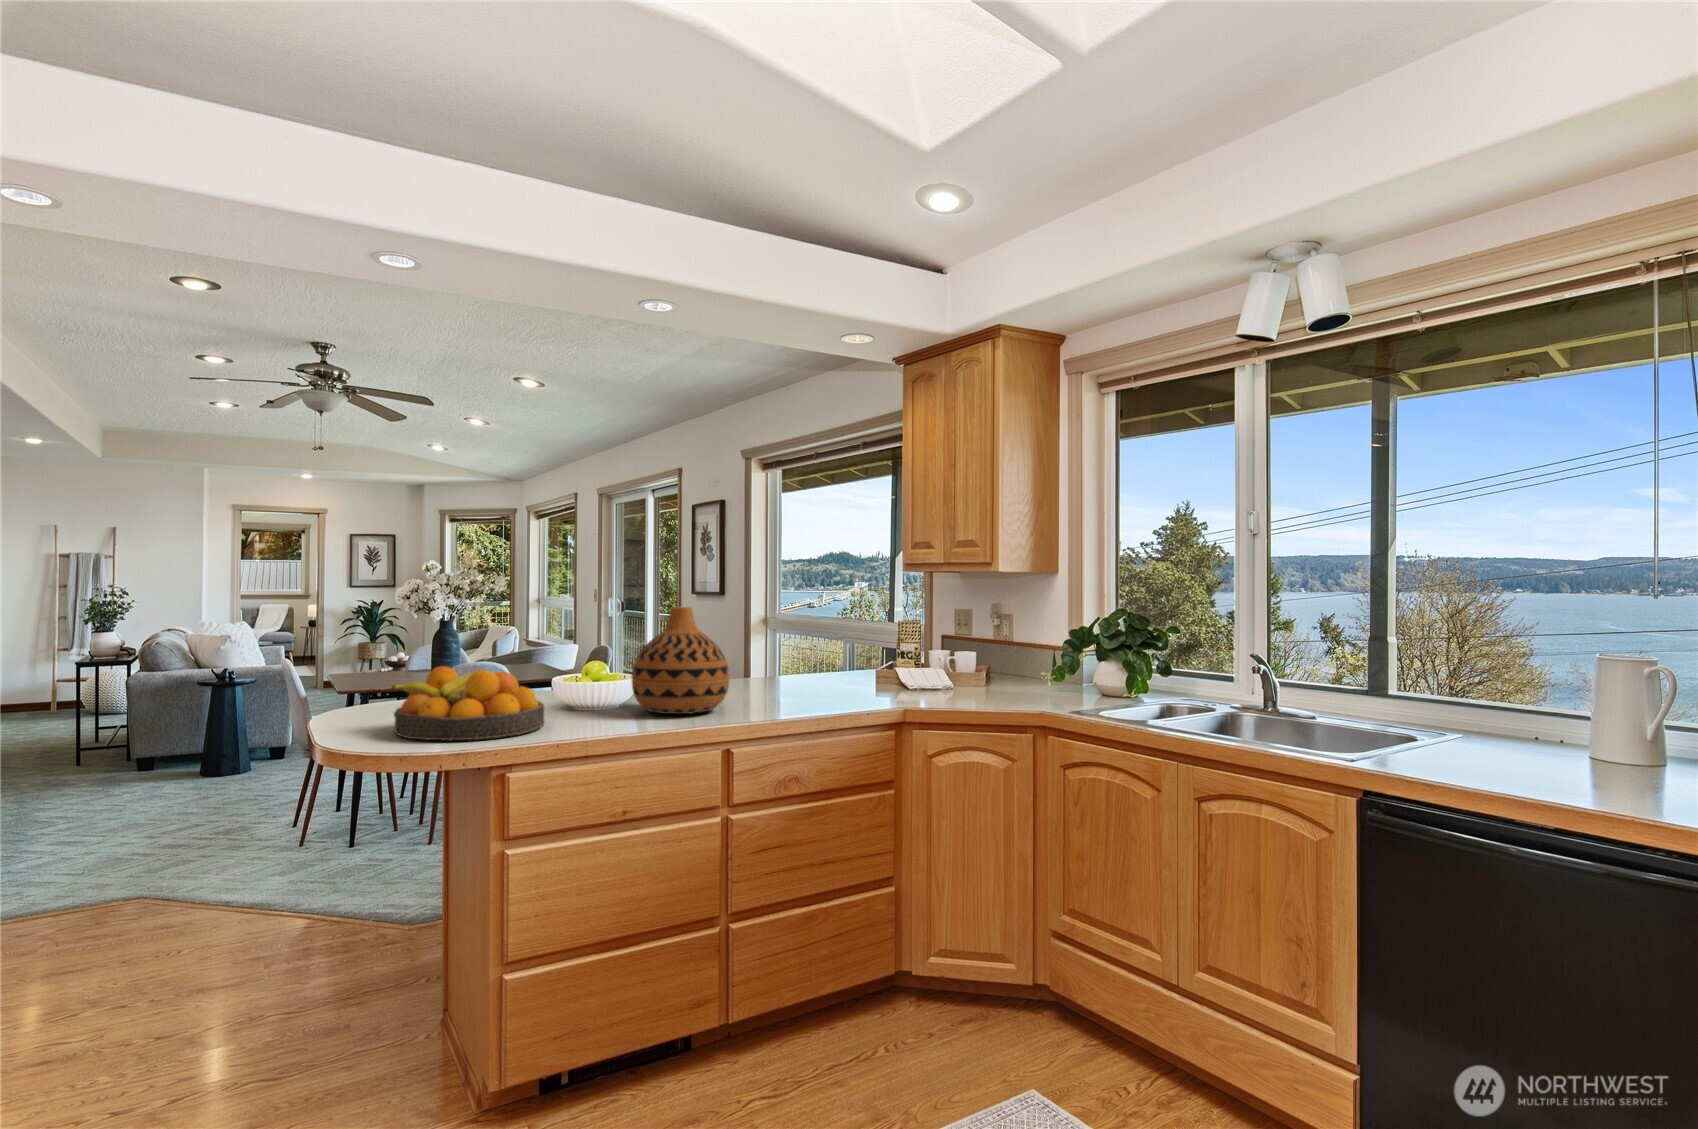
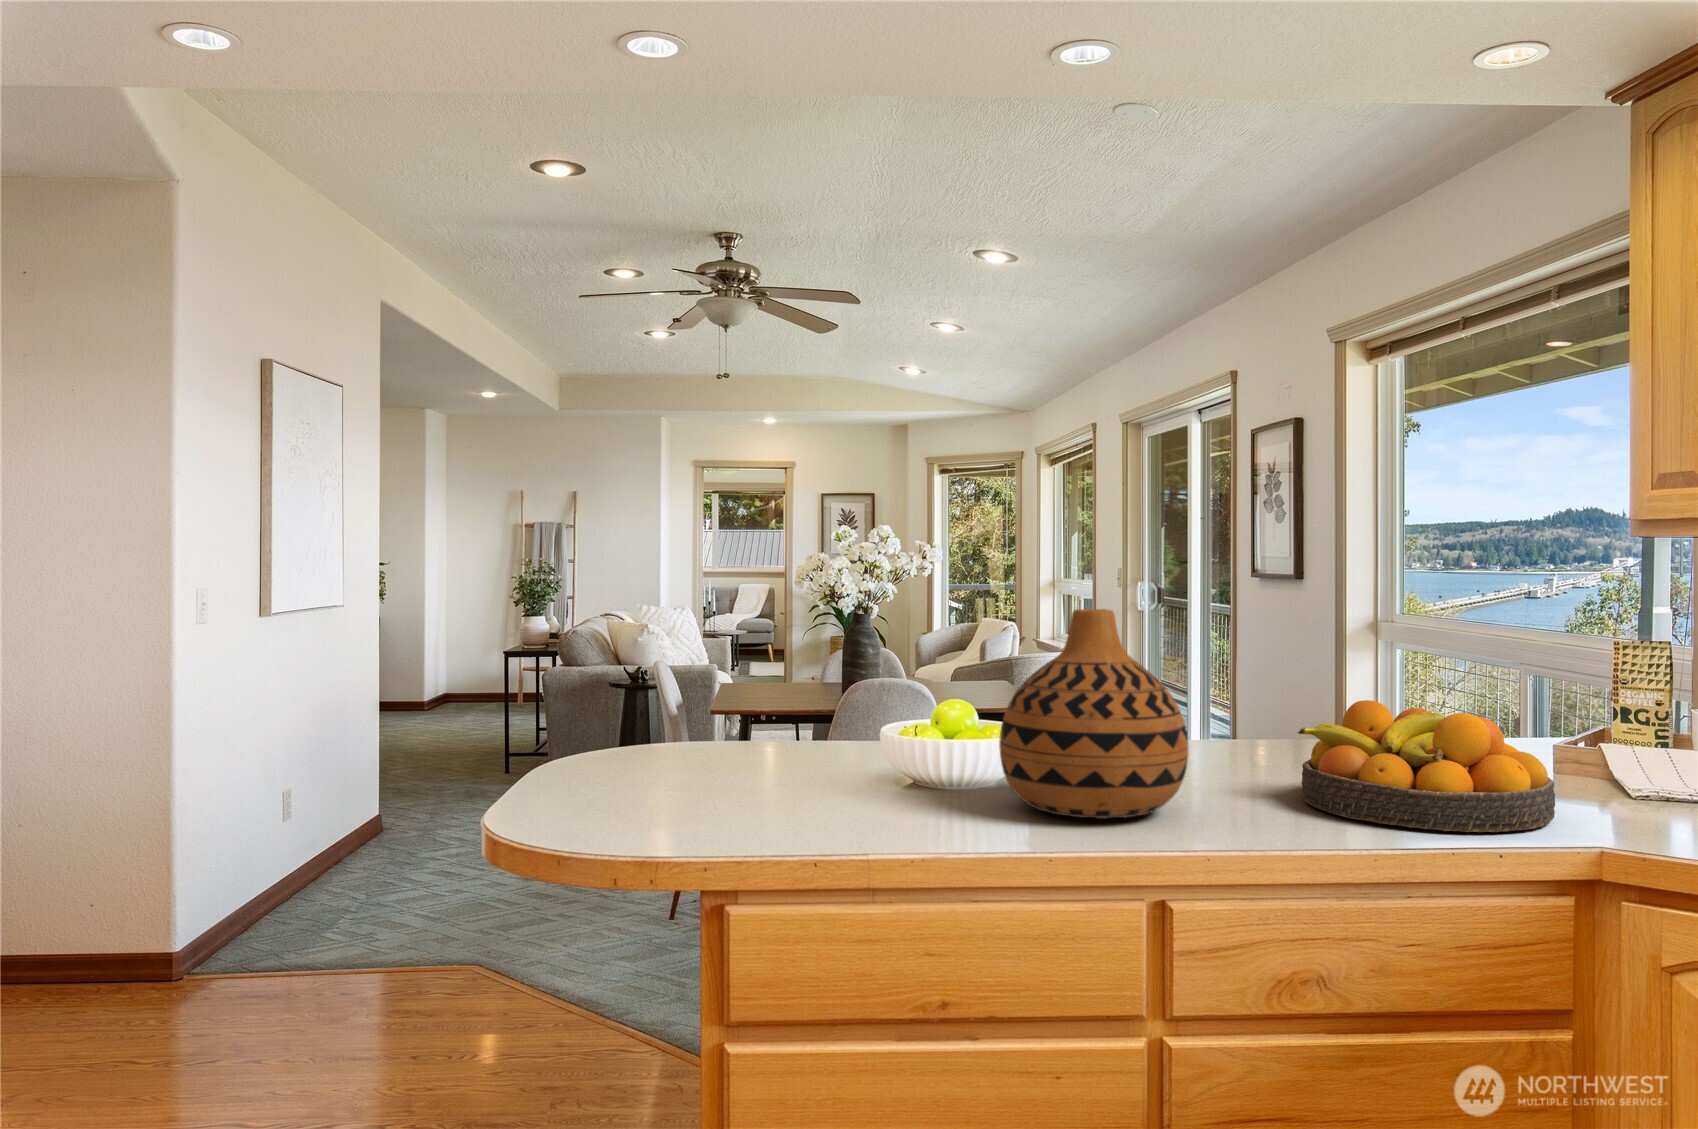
fruit bowl: present [392,666,544,740] -> present [1298,700,1555,832]

